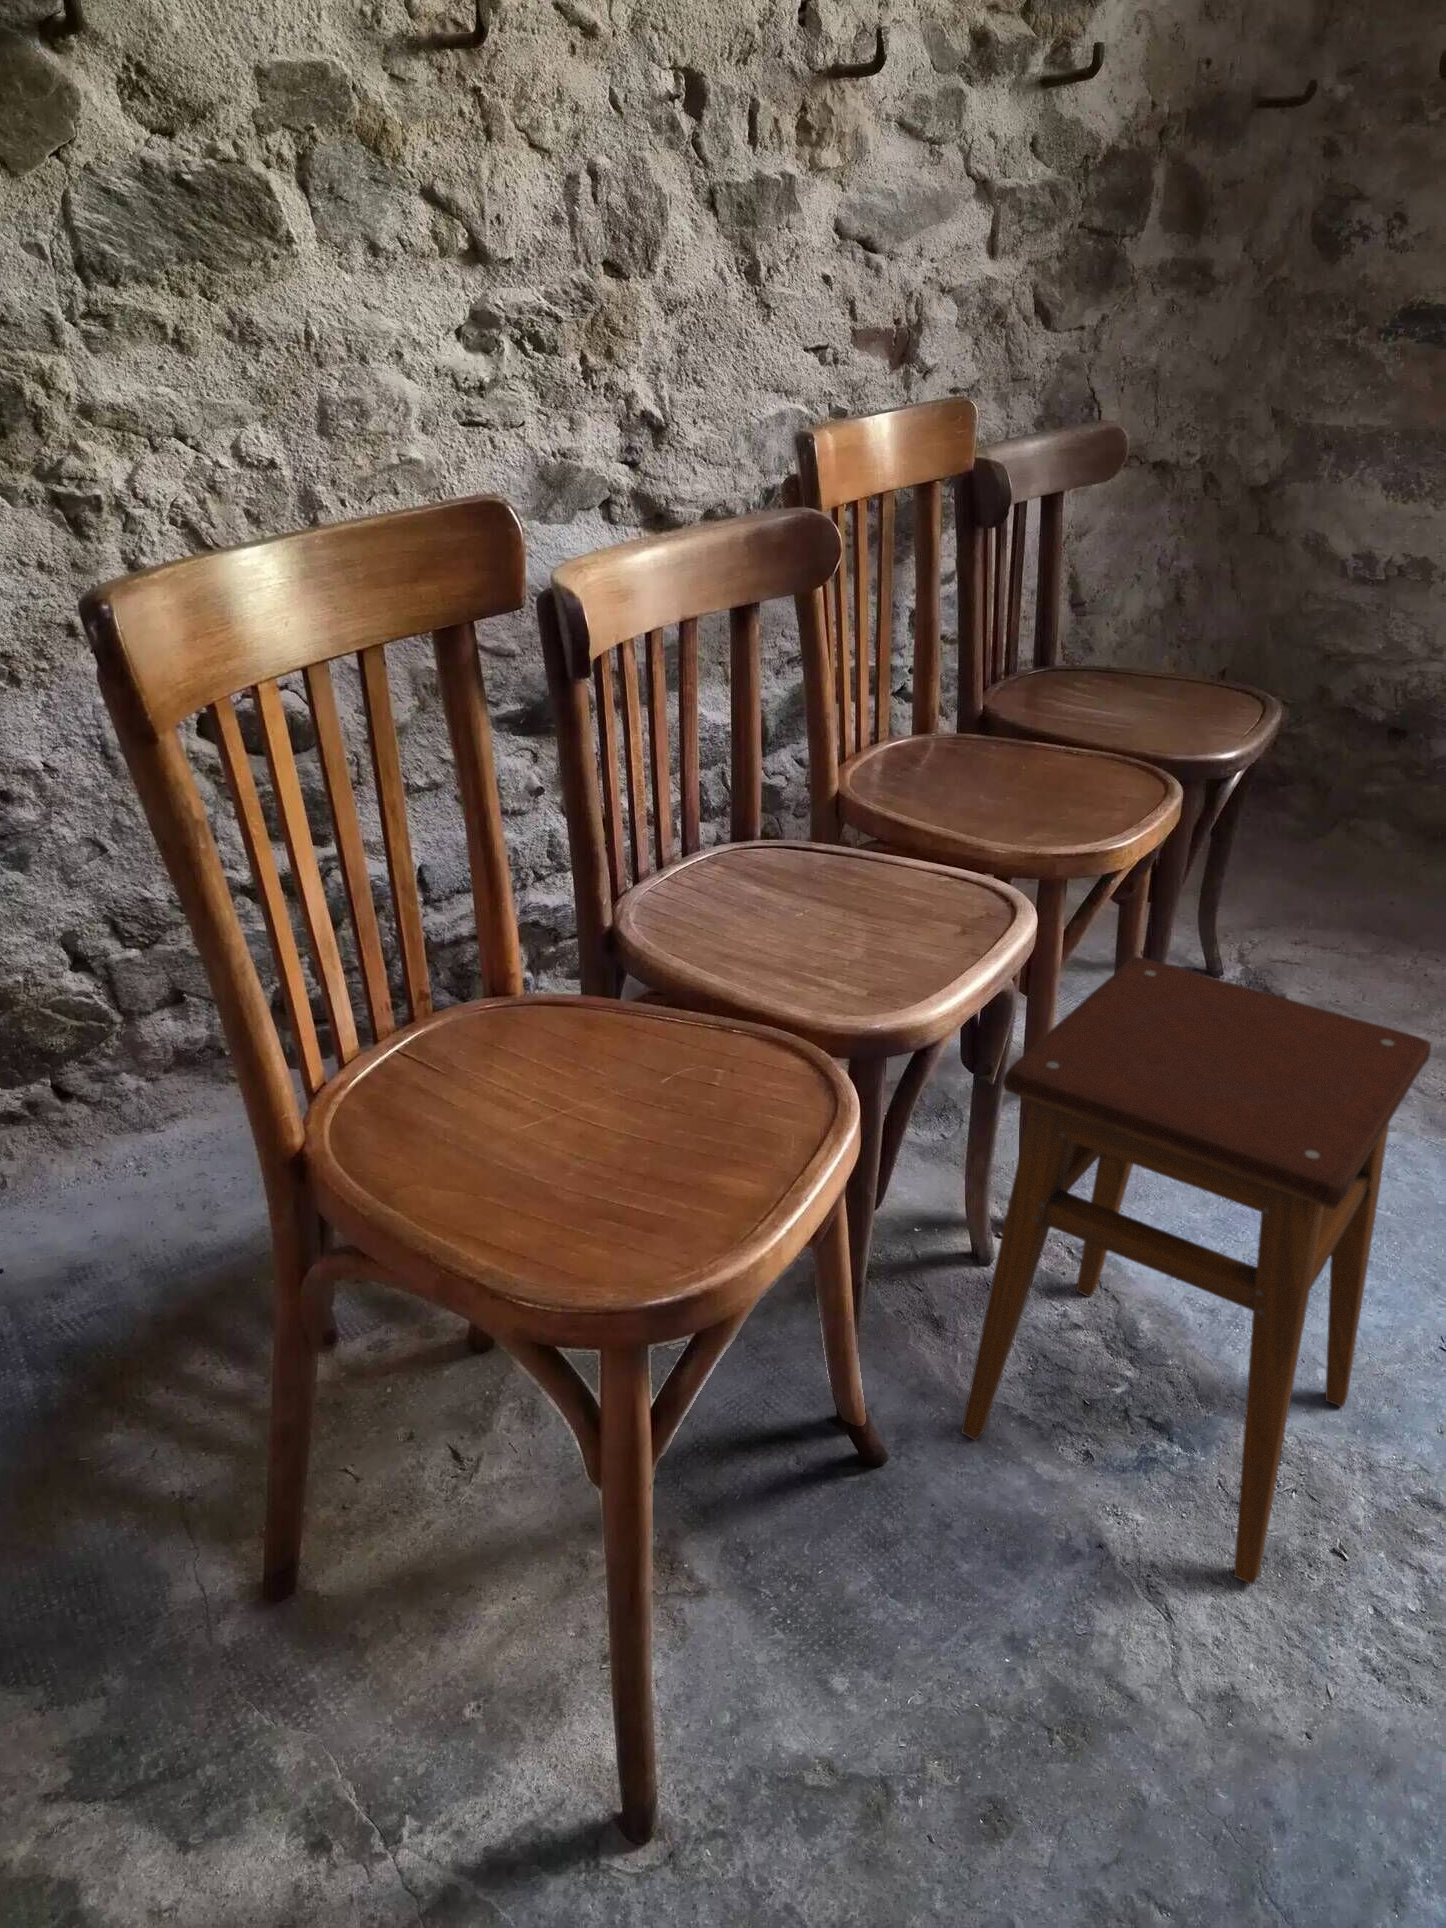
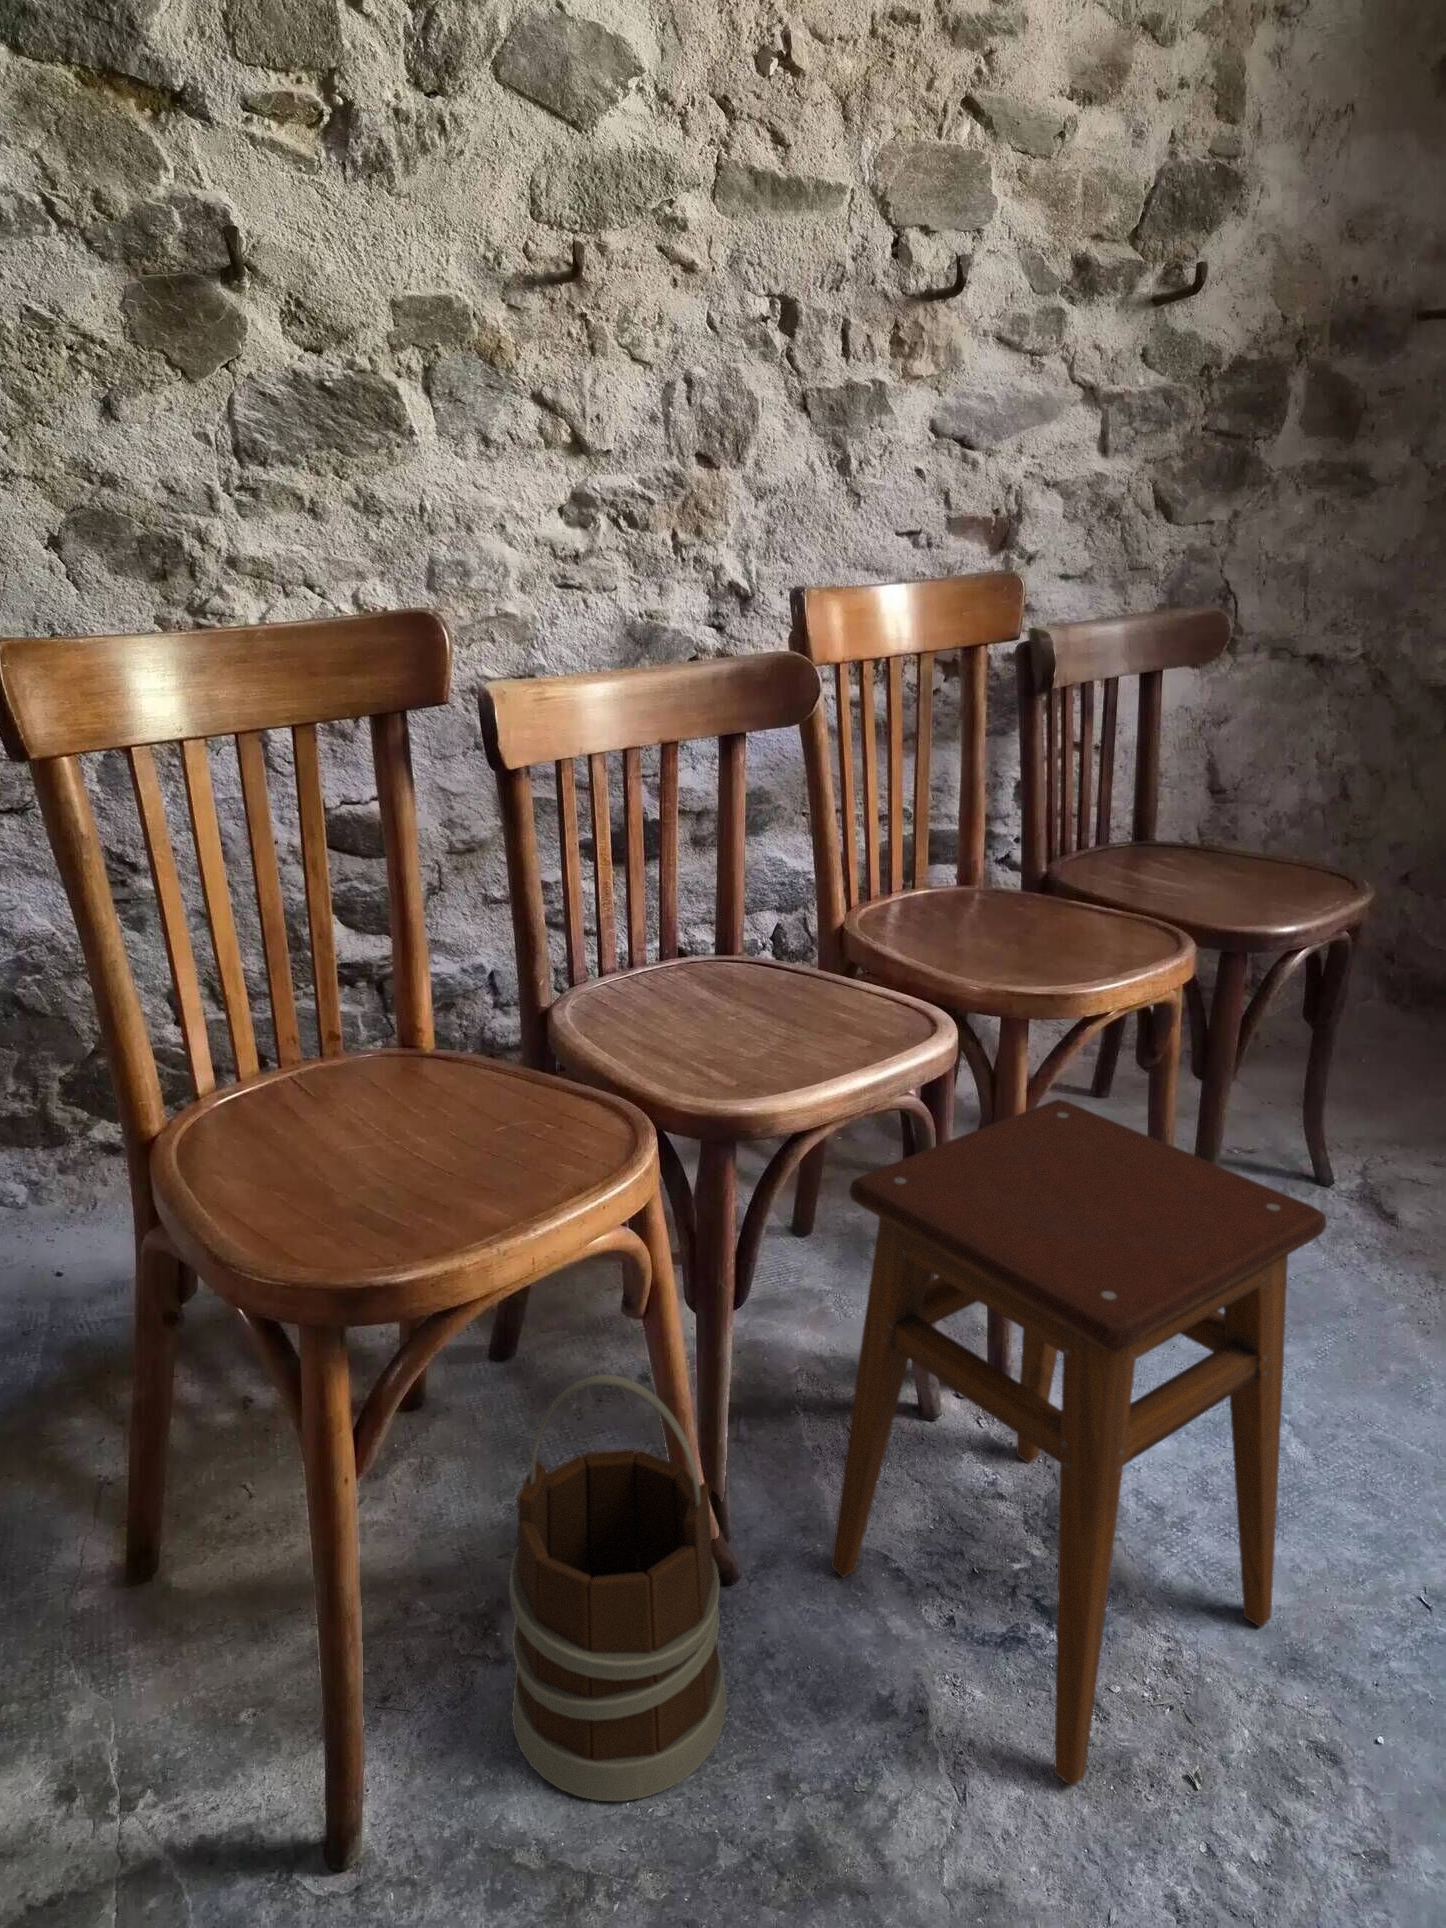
wooden bucket: none [720,1308,934,1707] -> present [509,1375,727,1801]

